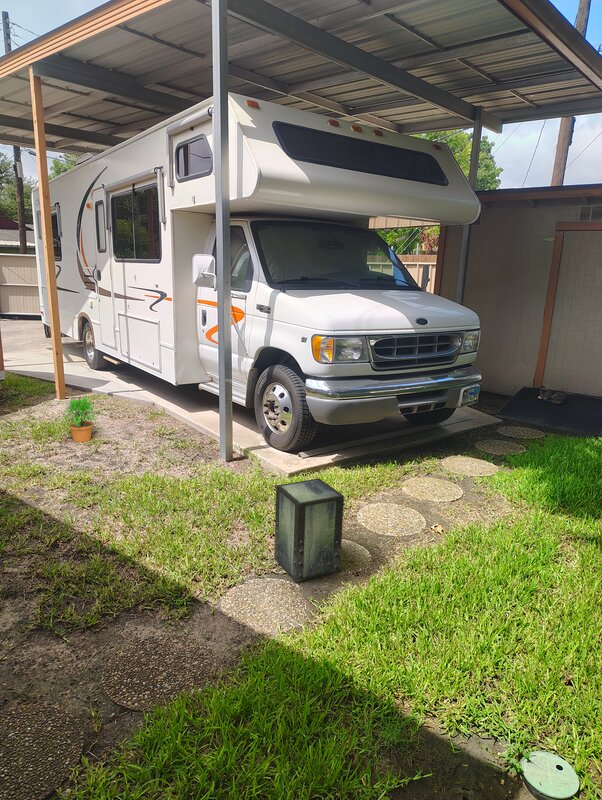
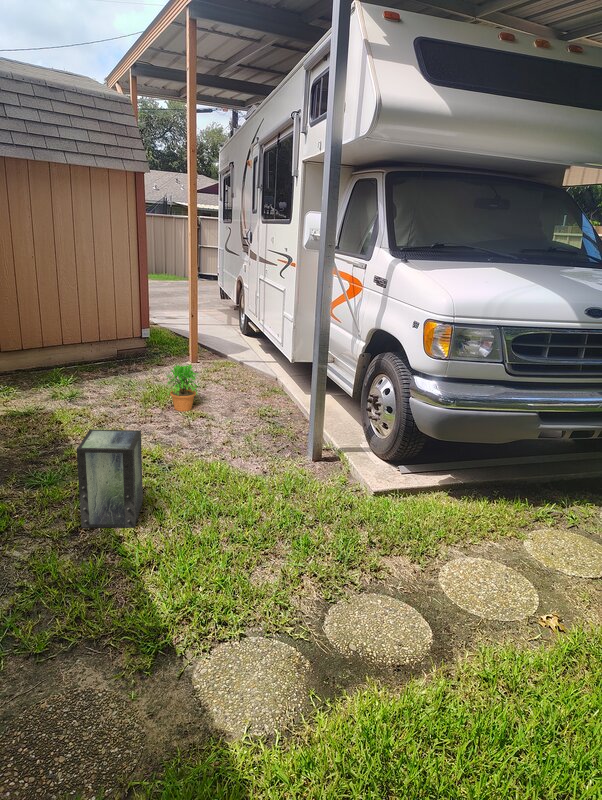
storage box: present [274,478,344,583] -> present [77,429,143,528]

